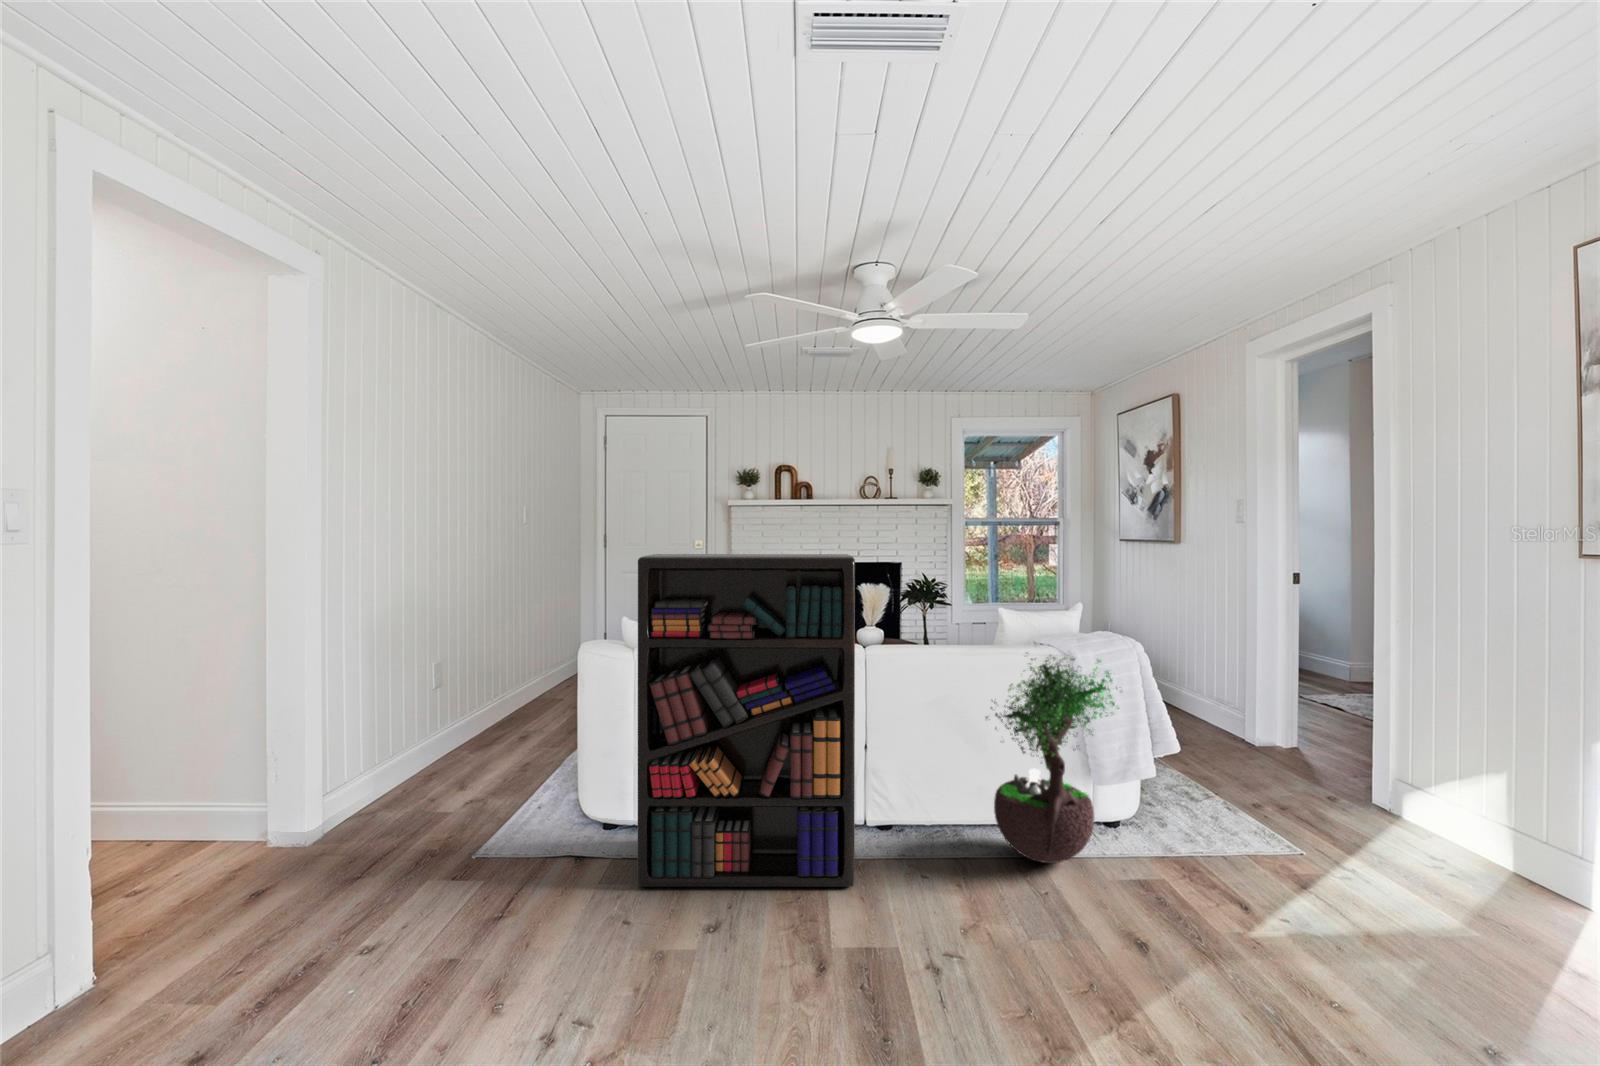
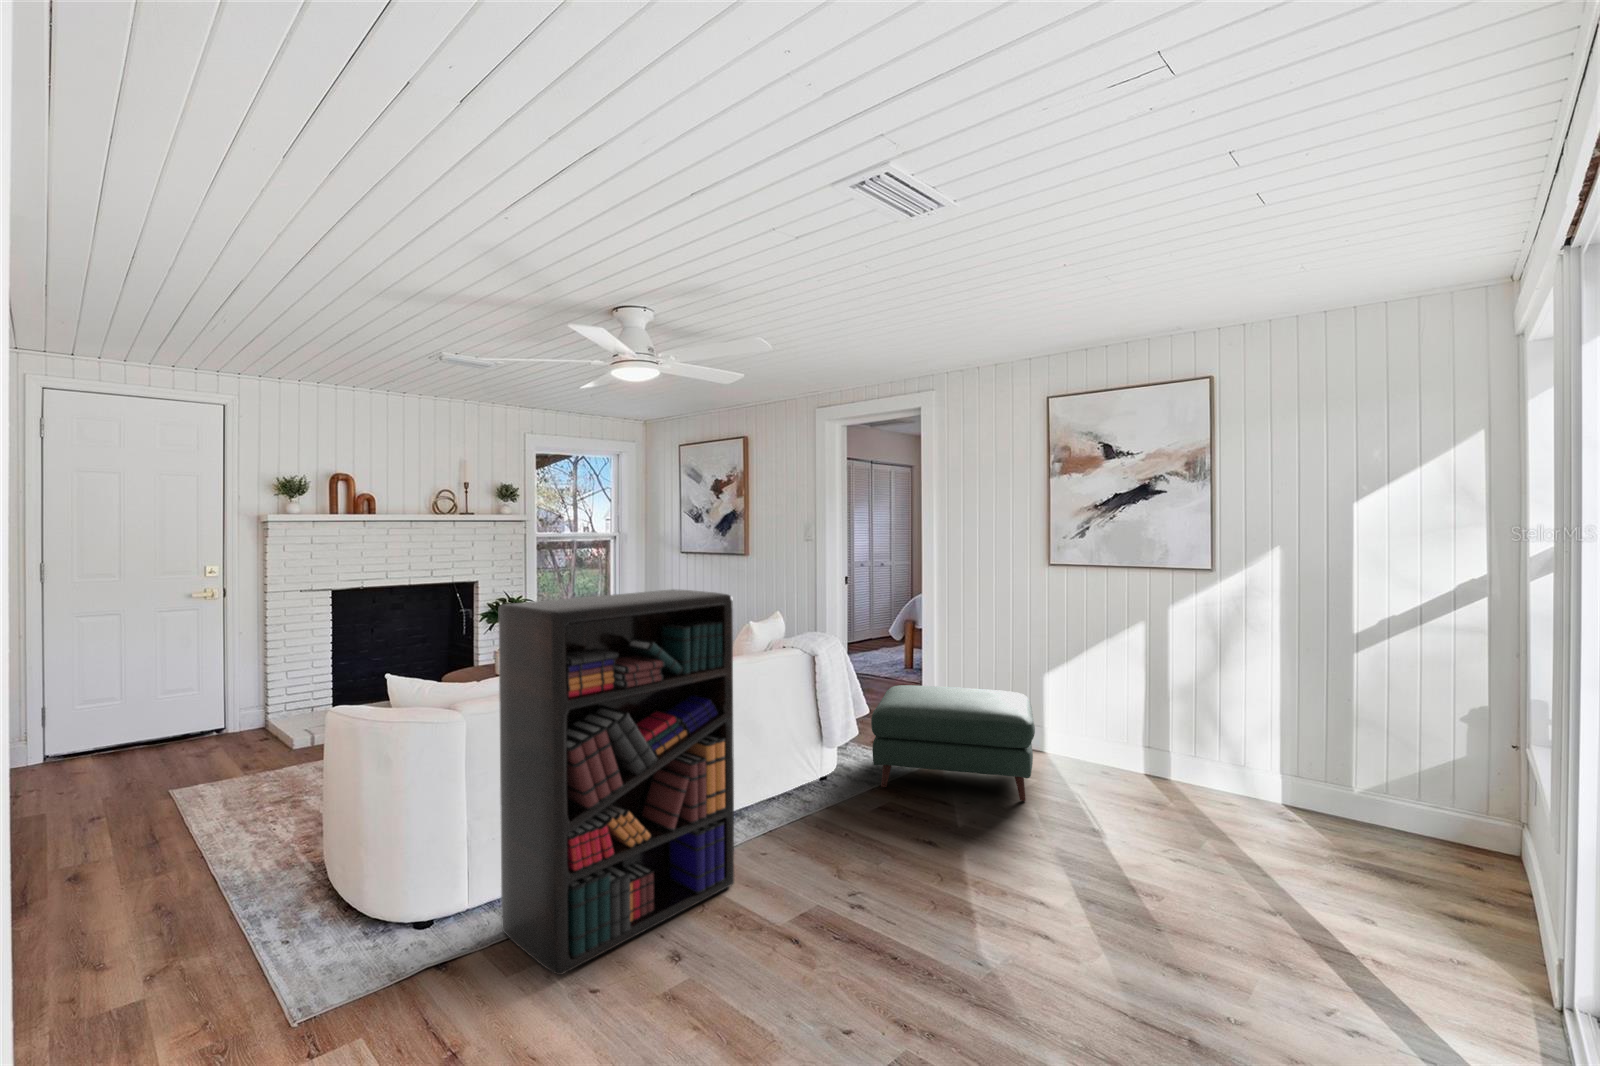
potted tree: present [986,644,1119,863] -> none [775,647,872,815]
ottoman: none [1166,732,1541,982] -> present [871,685,1035,801]

